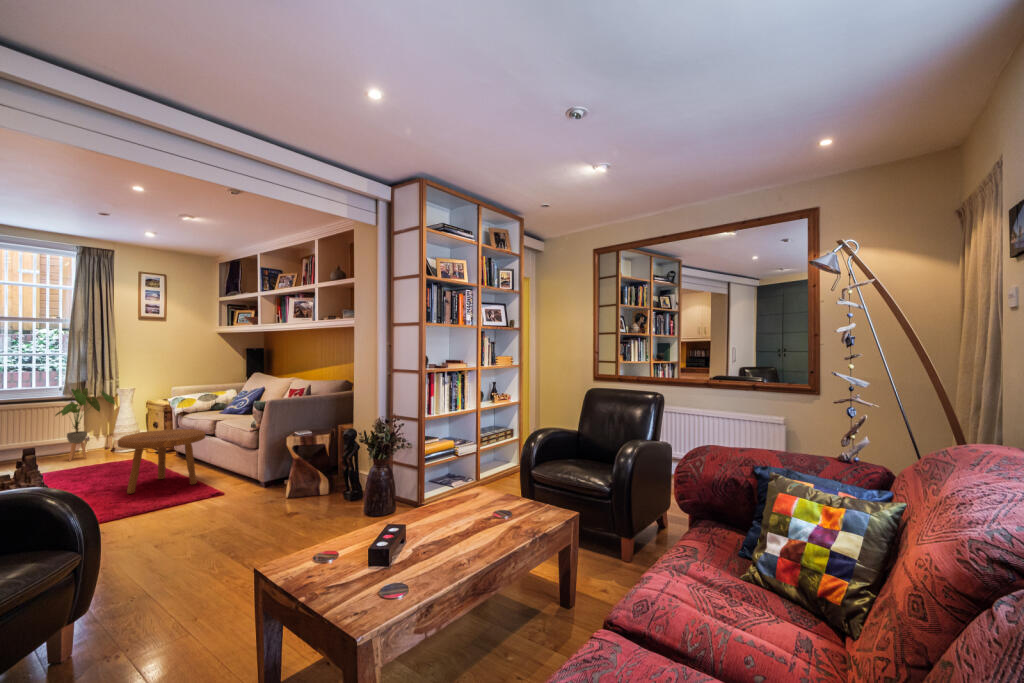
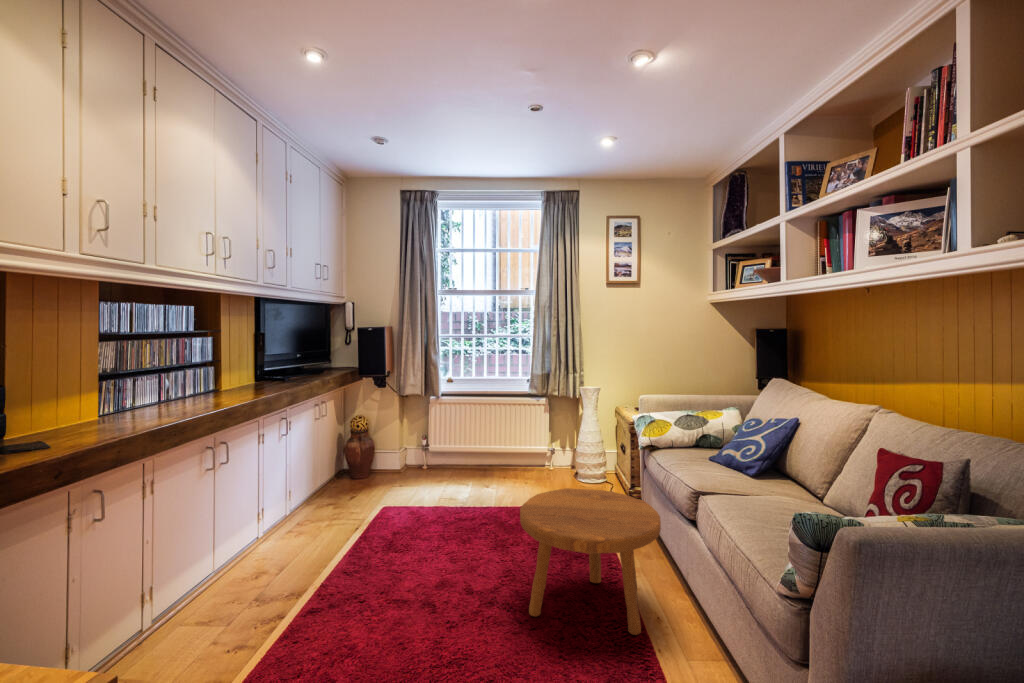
house plant: present [55,388,115,461] -> none [514,384,572,484]

